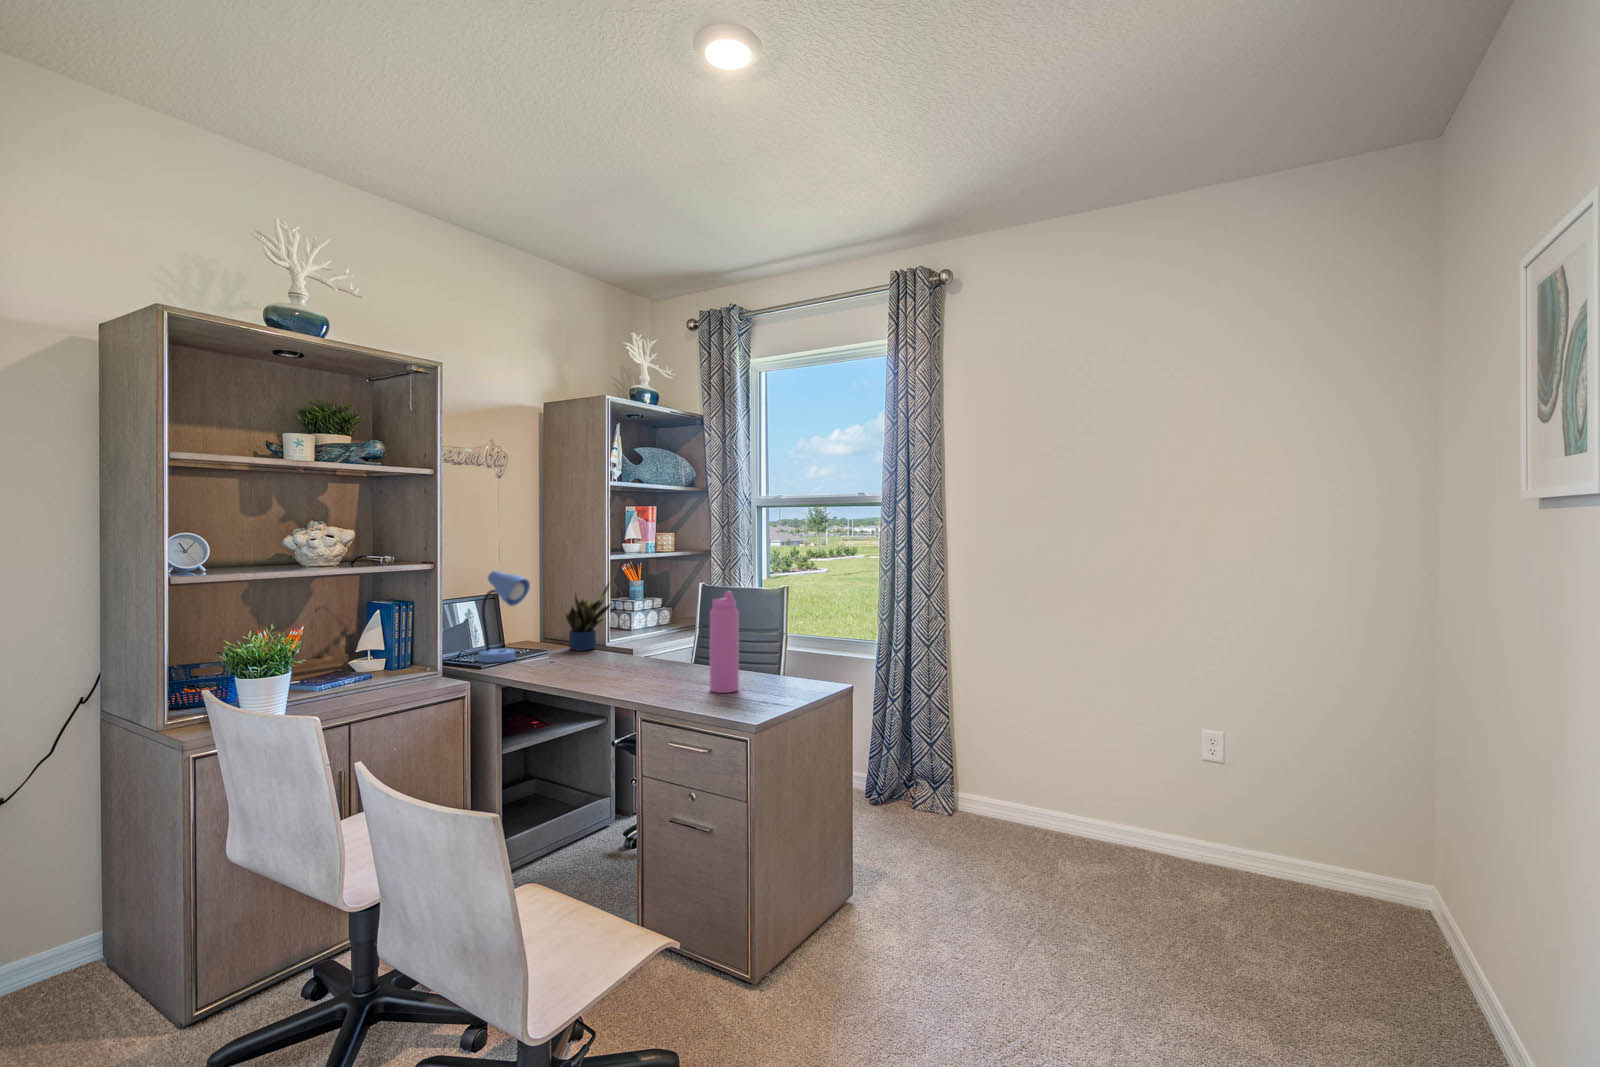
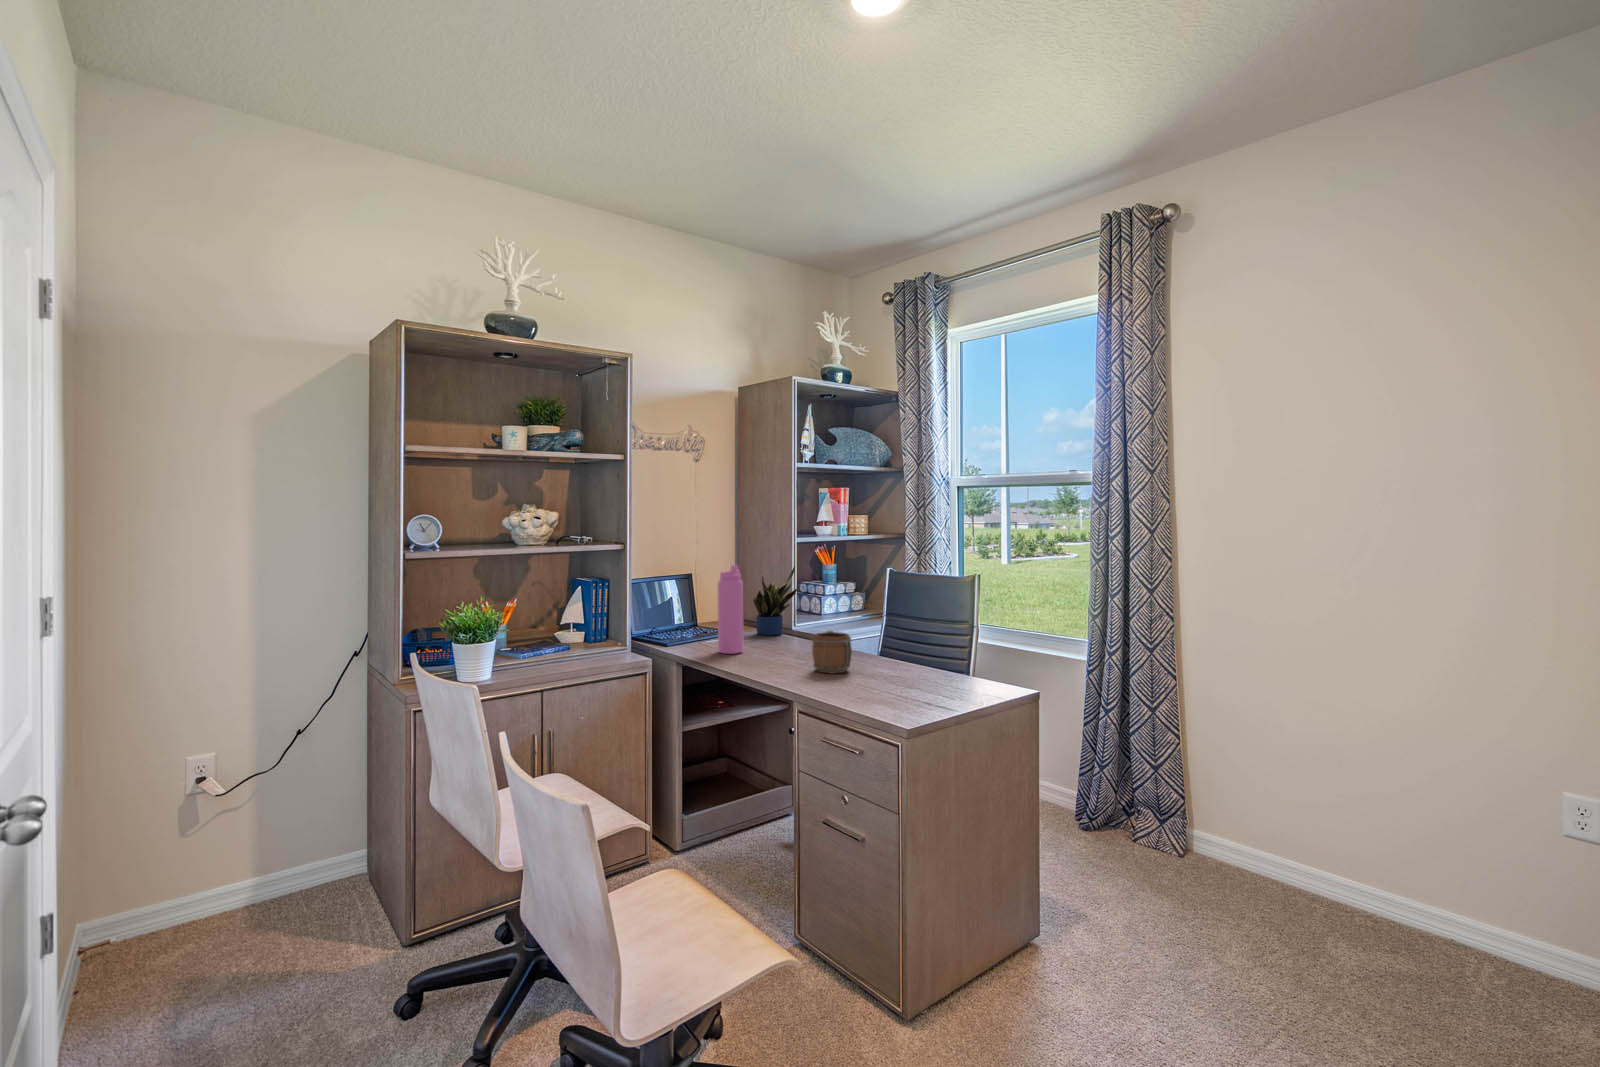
desk lamp: present [477,571,530,663] -> none [668,553,716,643]
water bottle: present [710,592,739,693] -> present [718,565,744,654]
mug: none [642,643,682,687] -> present [812,629,852,673]

